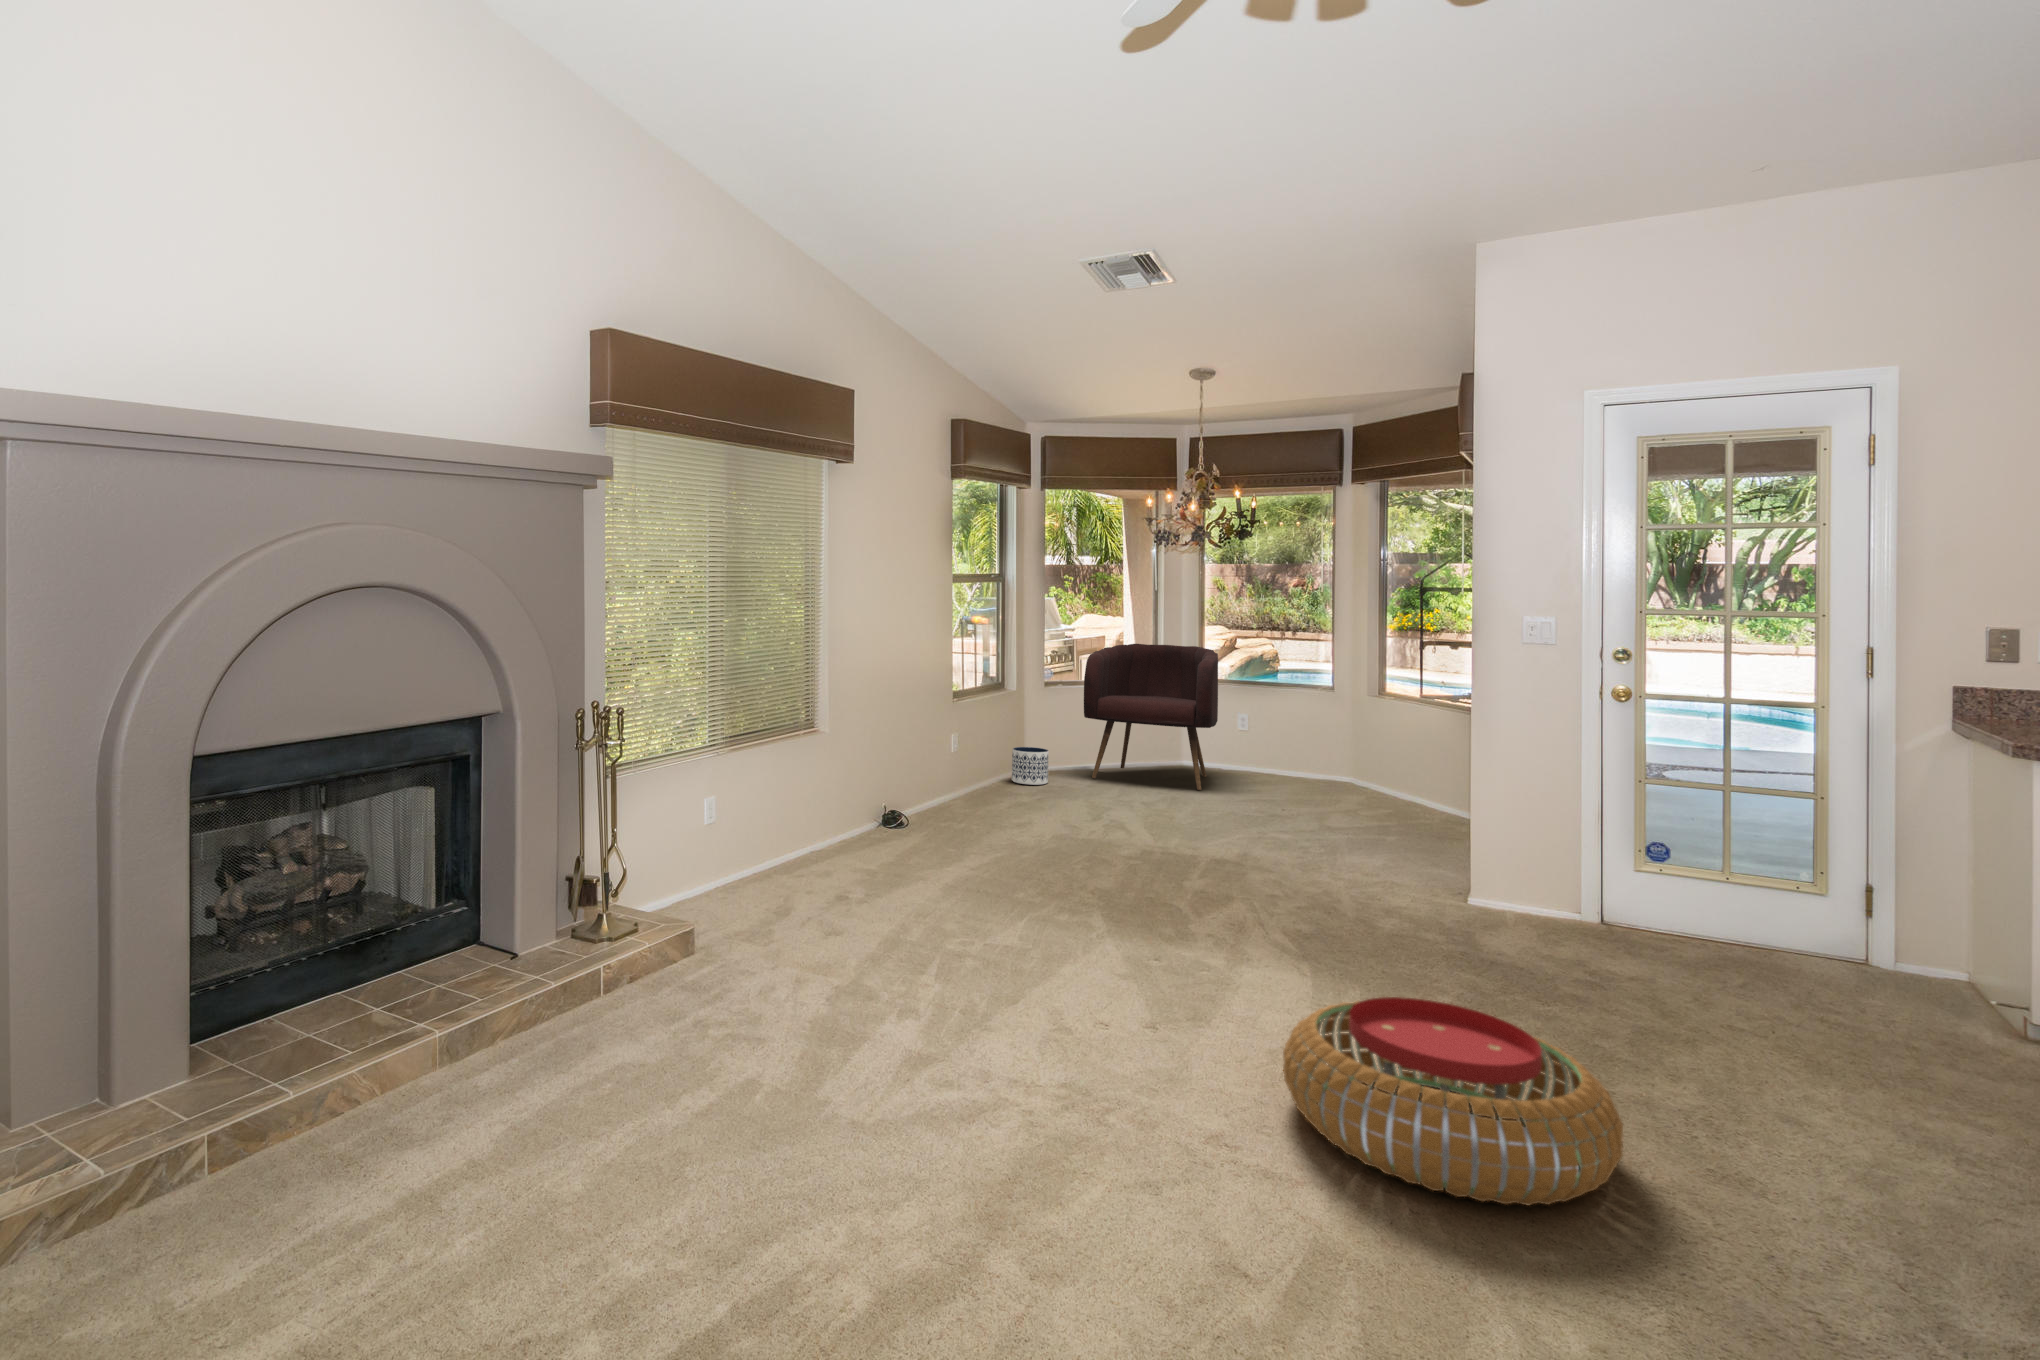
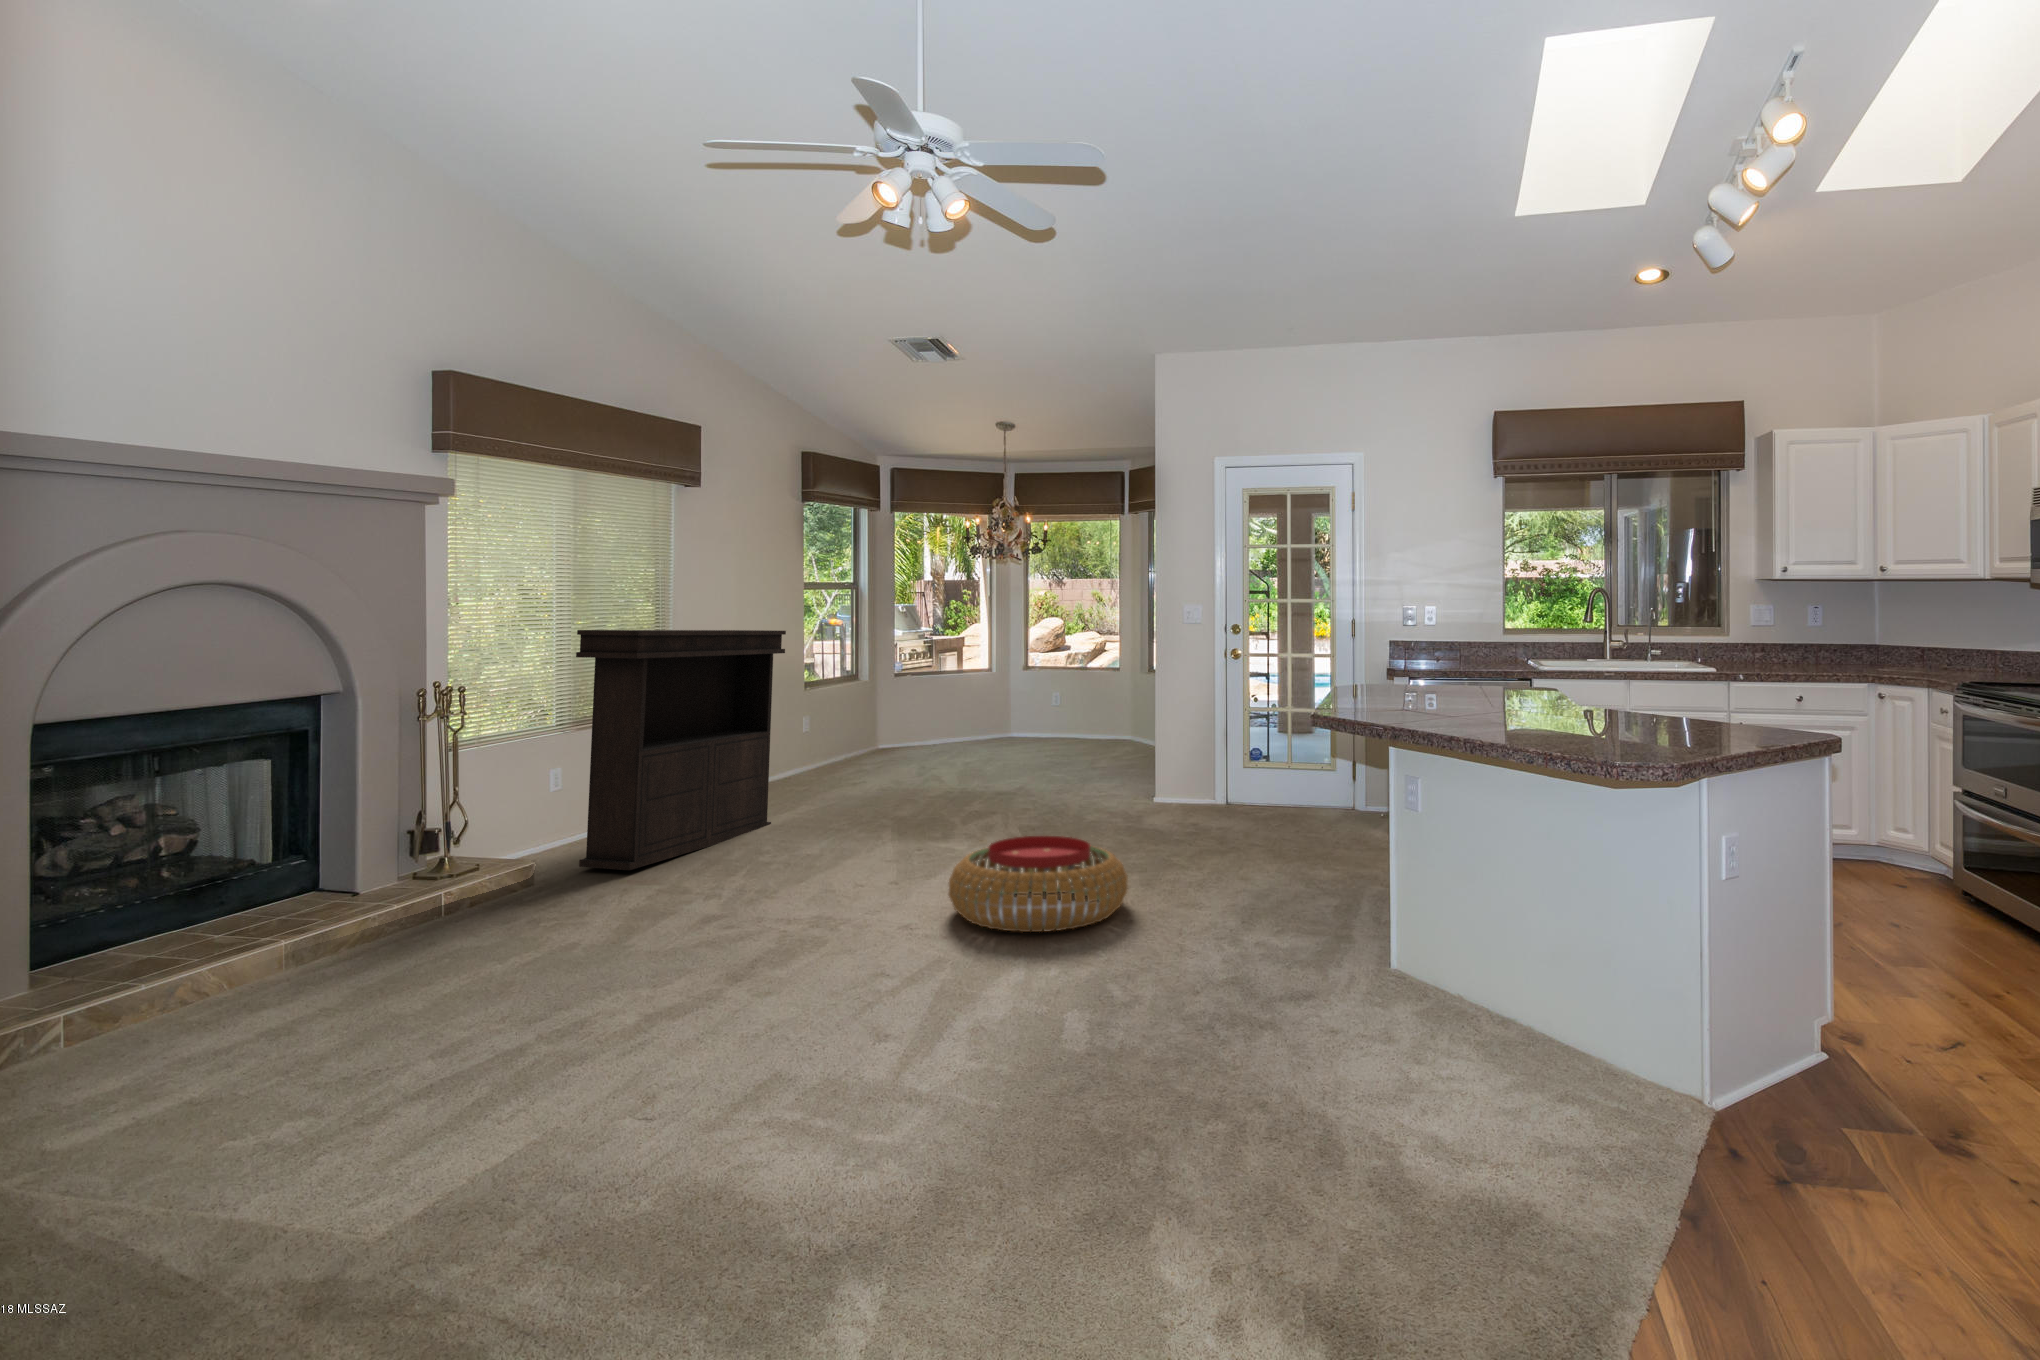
console table: none [739,637,962,948] -> present [576,630,786,870]
armchair: present [1084,644,1218,790] -> none [924,639,1032,752]
planter: present [1012,747,1049,785] -> none [861,727,893,757]

